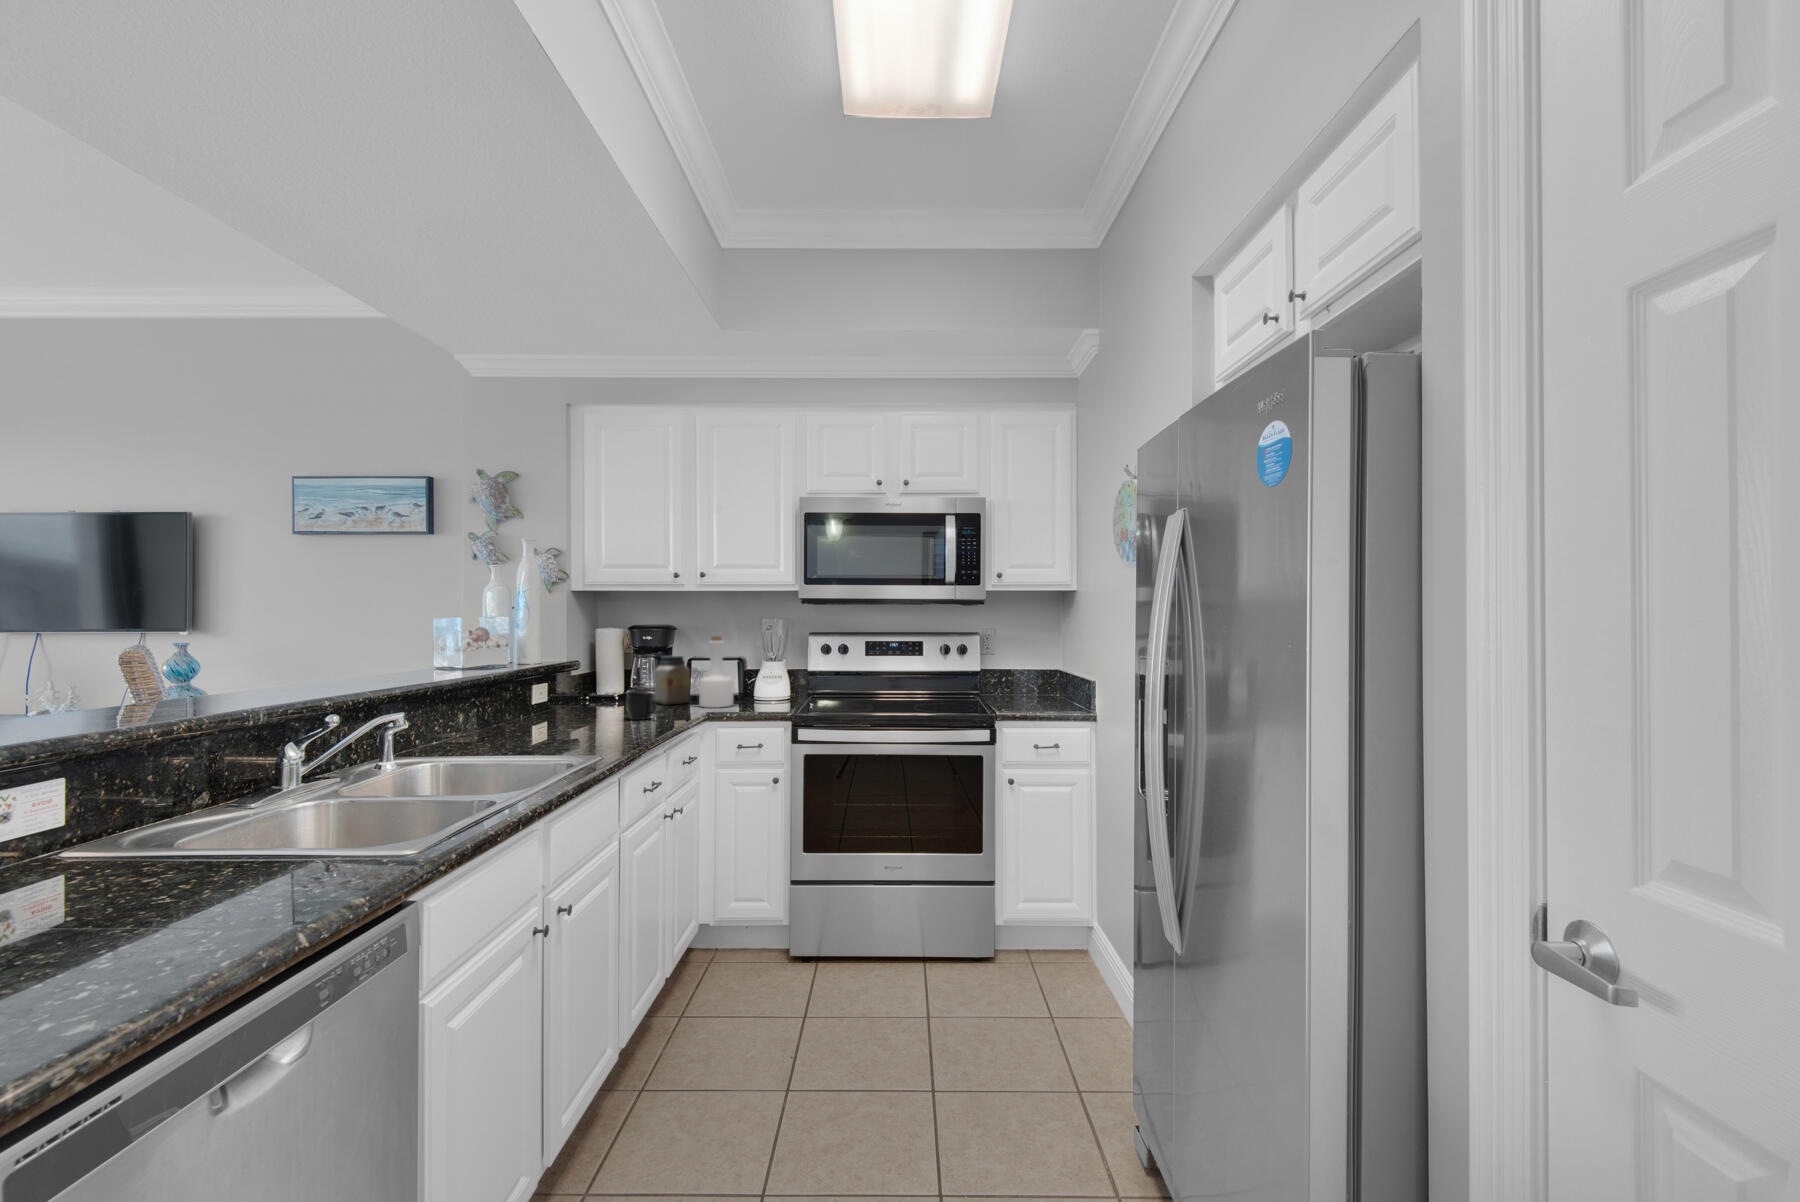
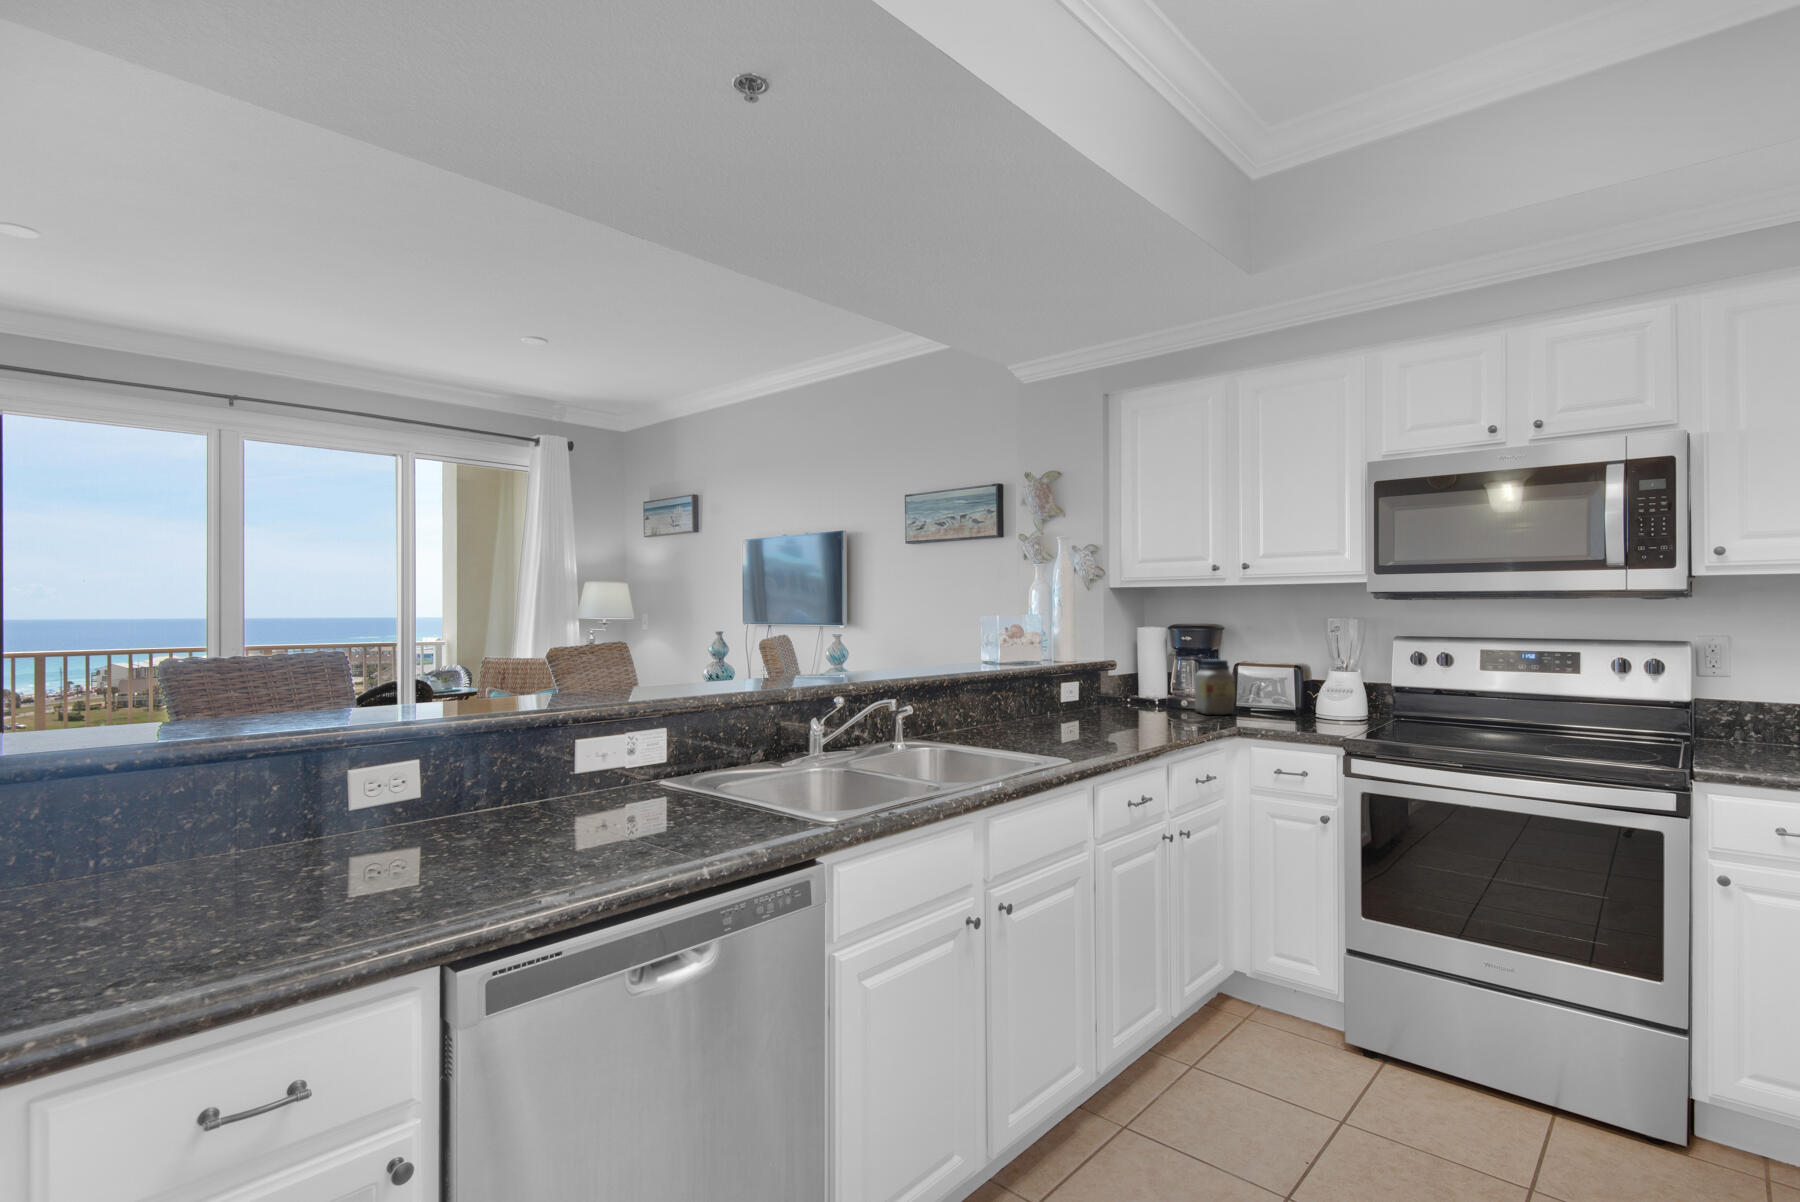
bottle: present [699,636,733,708] -> none [1241,638,1283,722]
mug: present [627,693,656,720] -> none [1144,699,1174,728]

